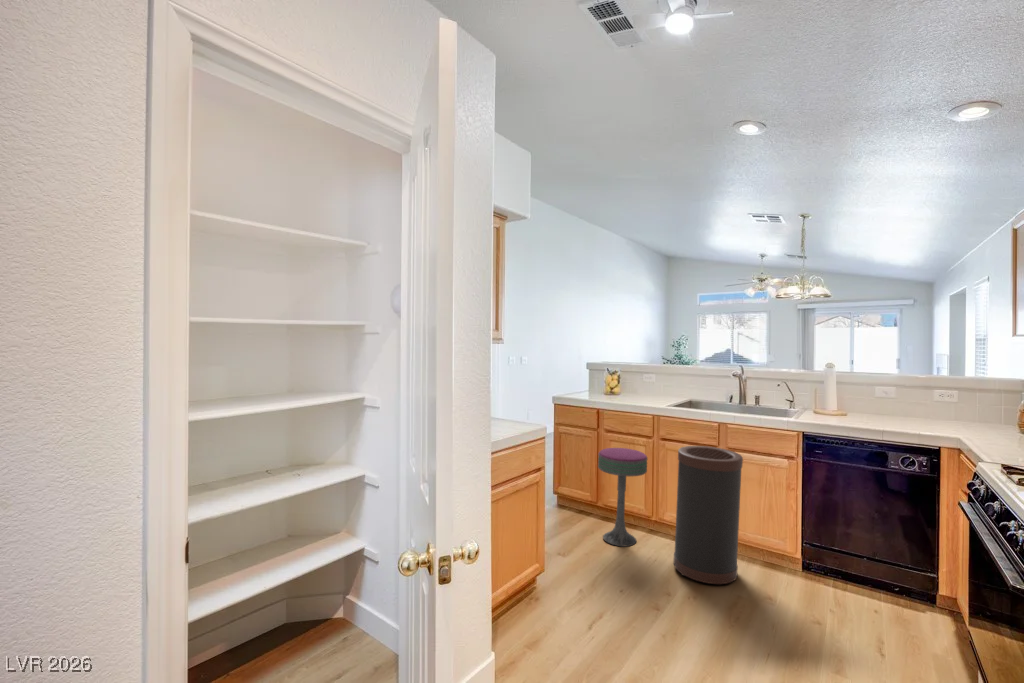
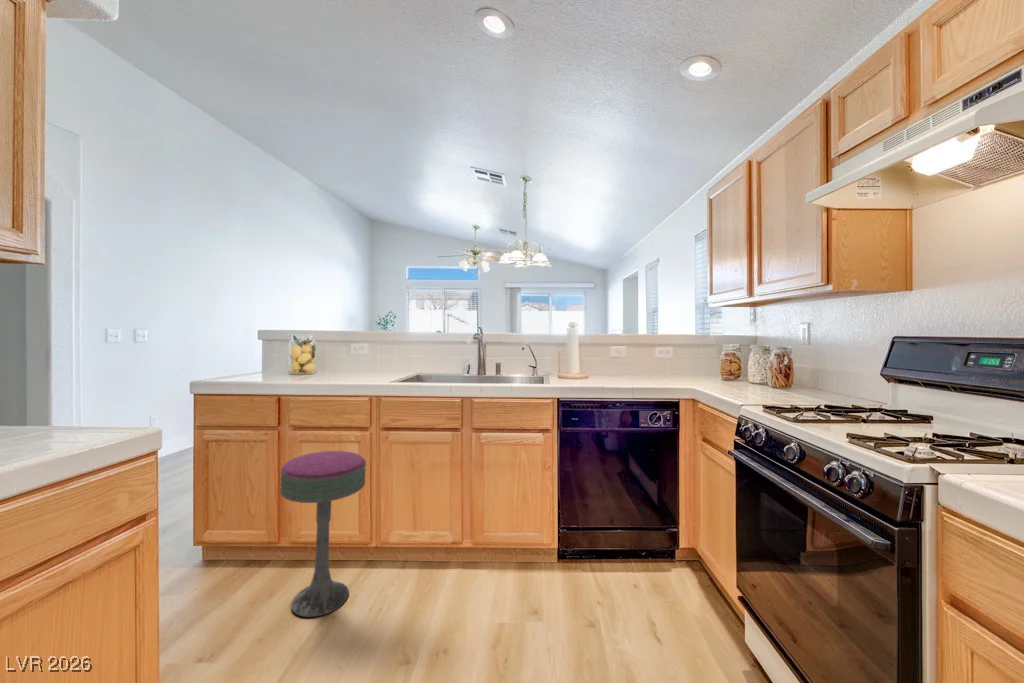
trash can: present [674,446,743,584] -> none [414,431,508,642]

